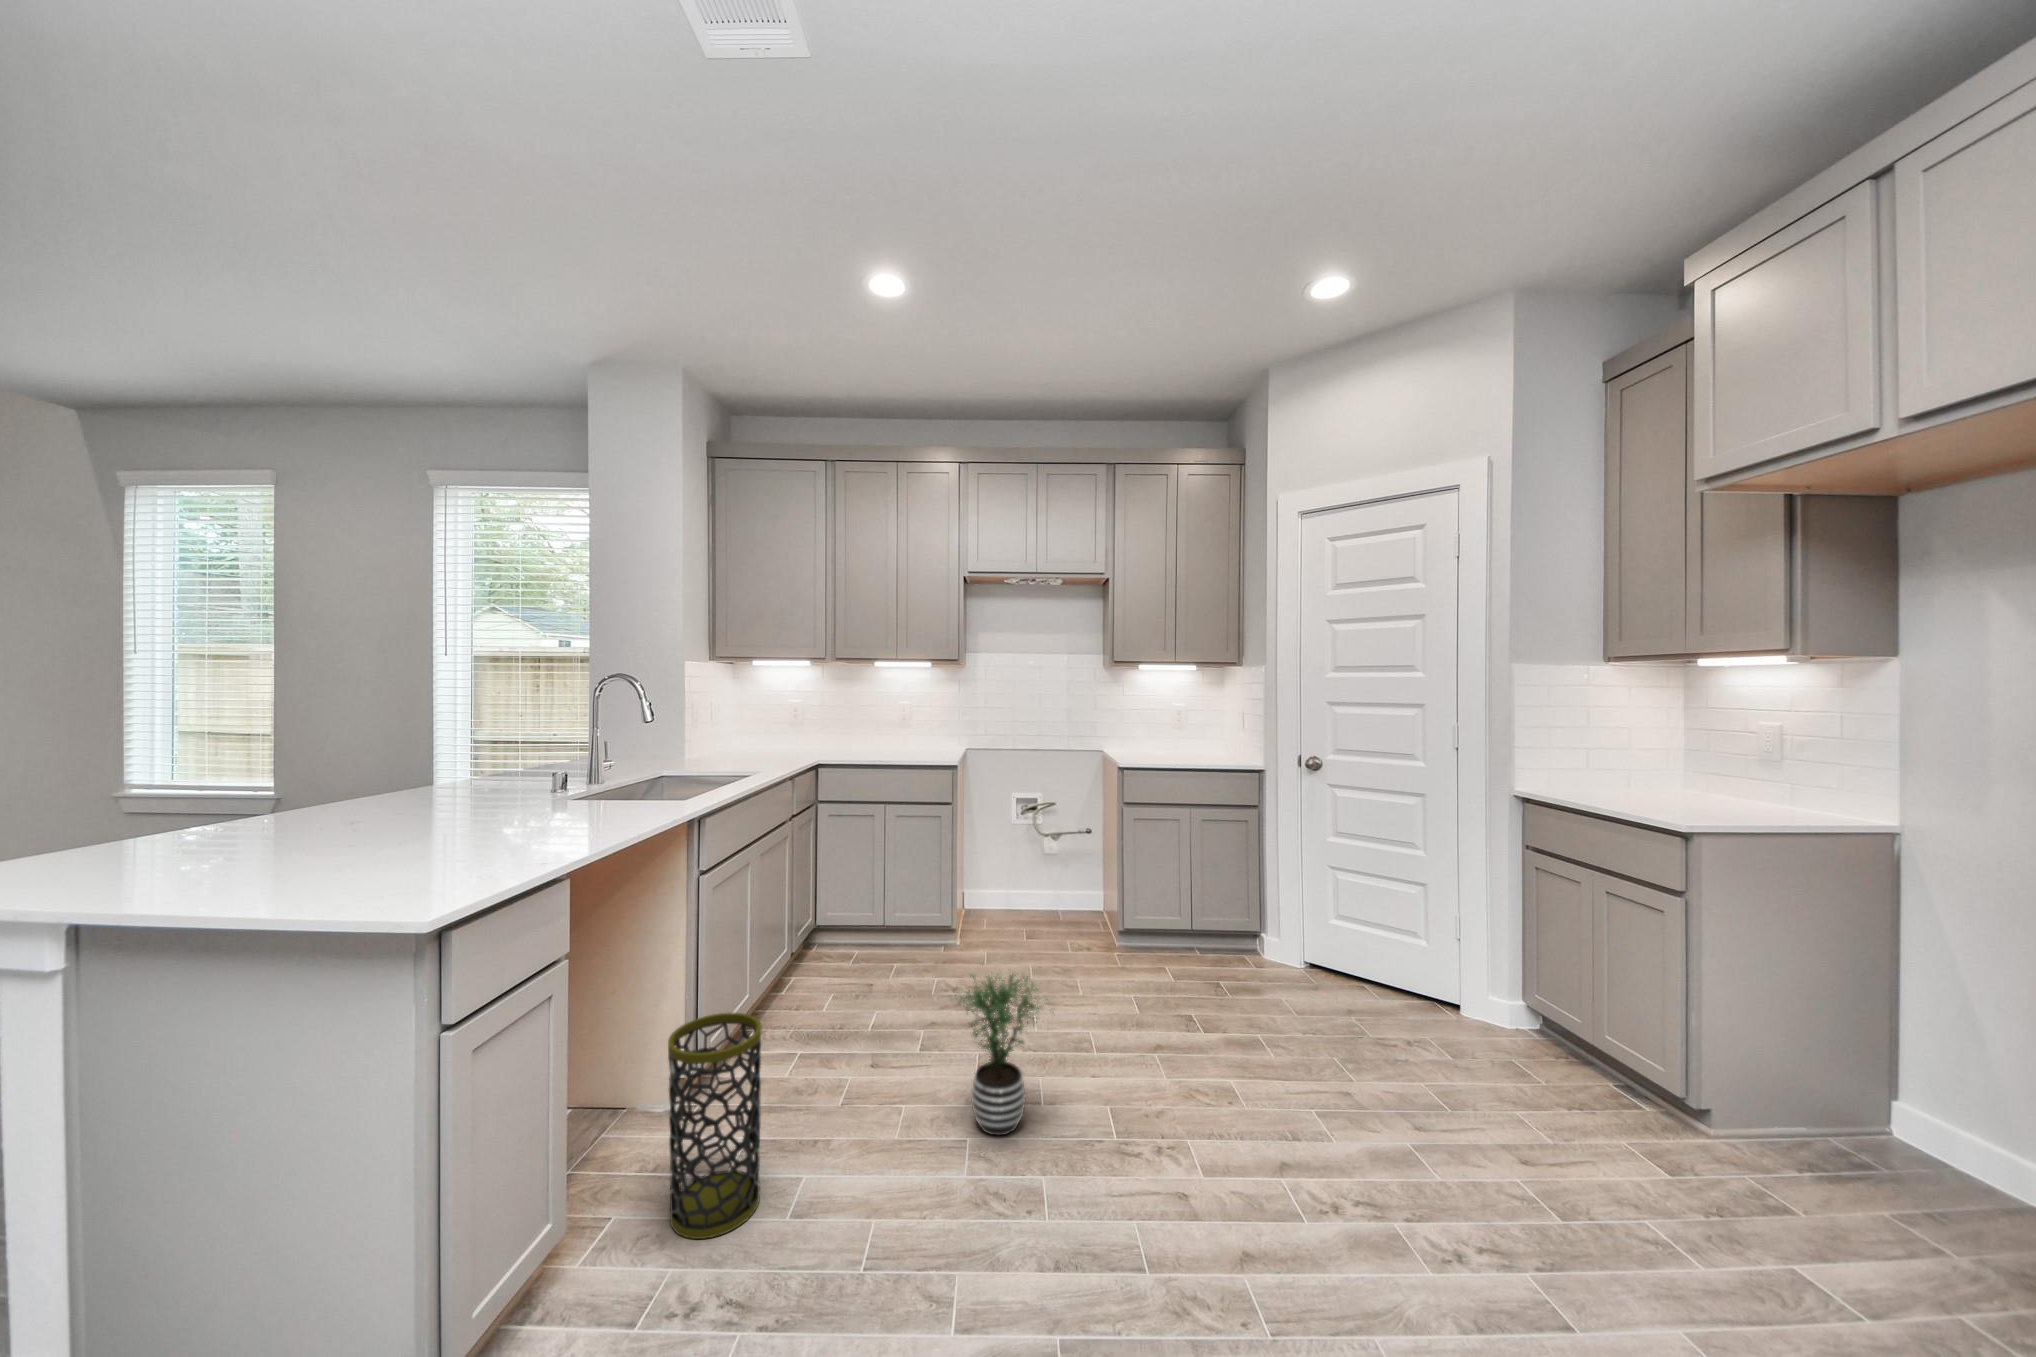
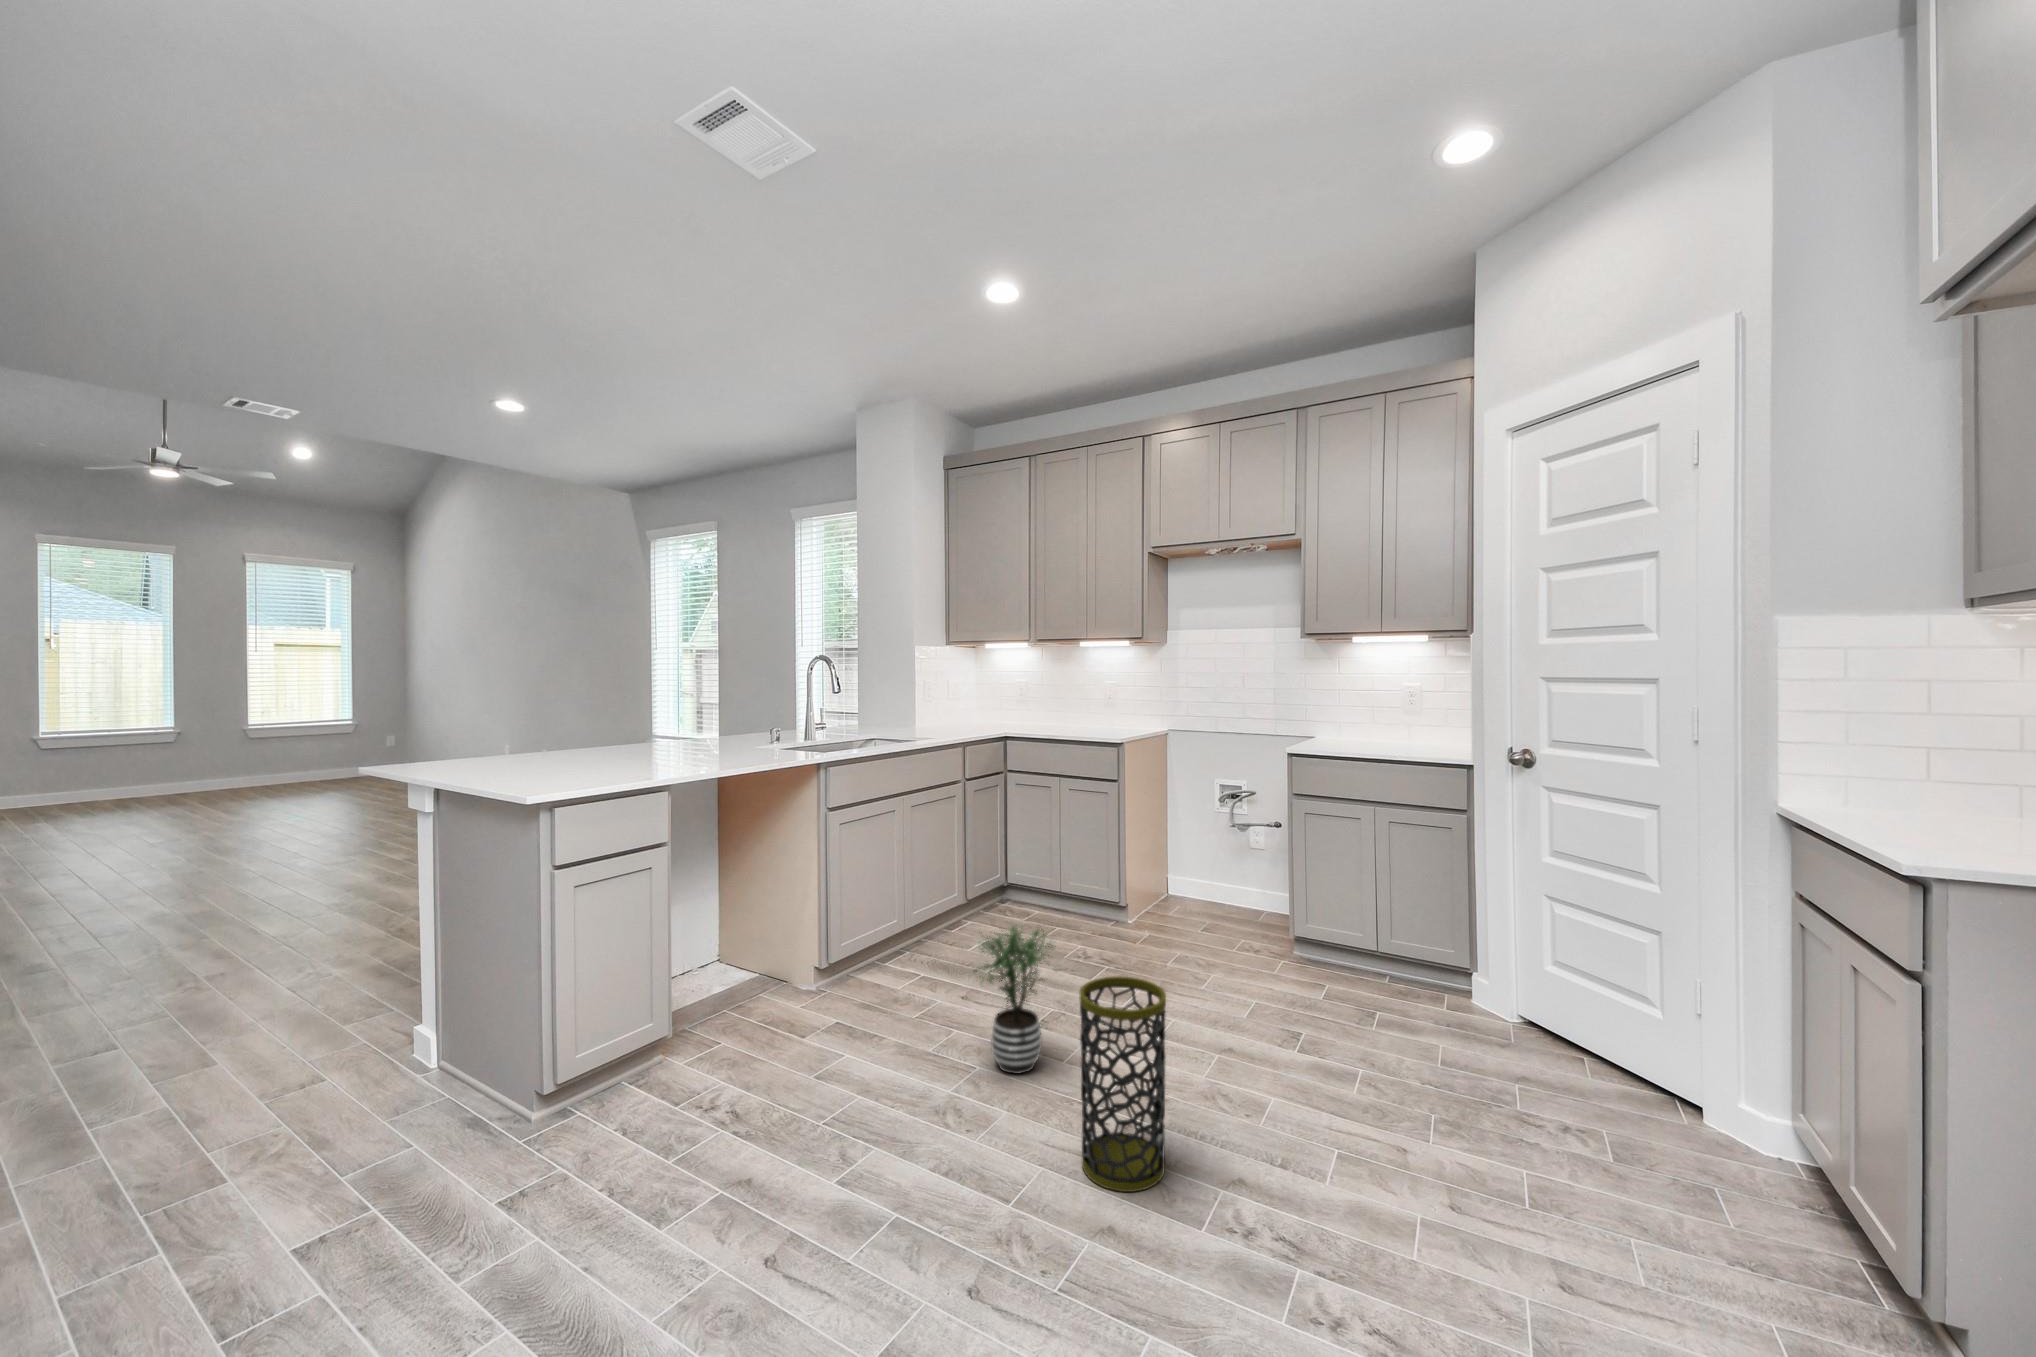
trash can: present [668,1013,761,1239] -> present [1080,976,1166,1192]

